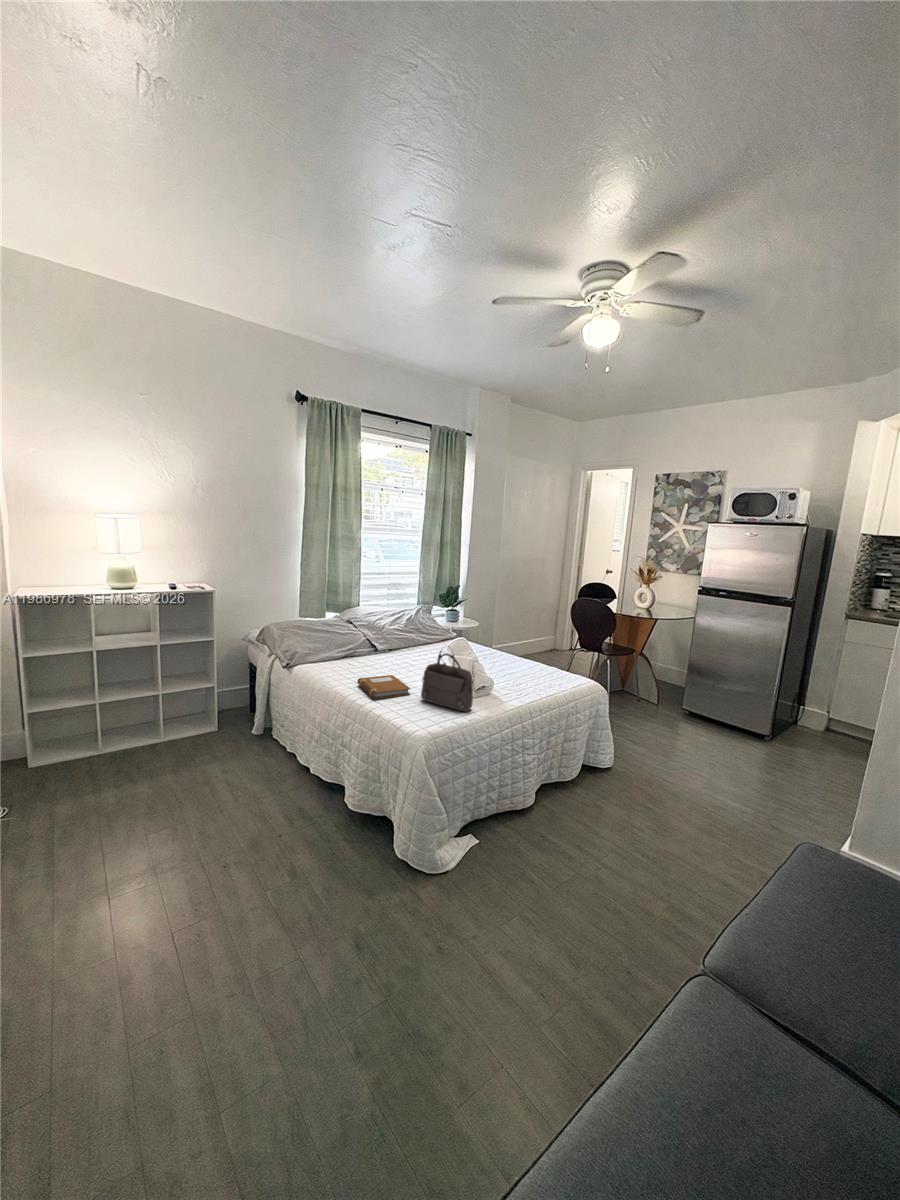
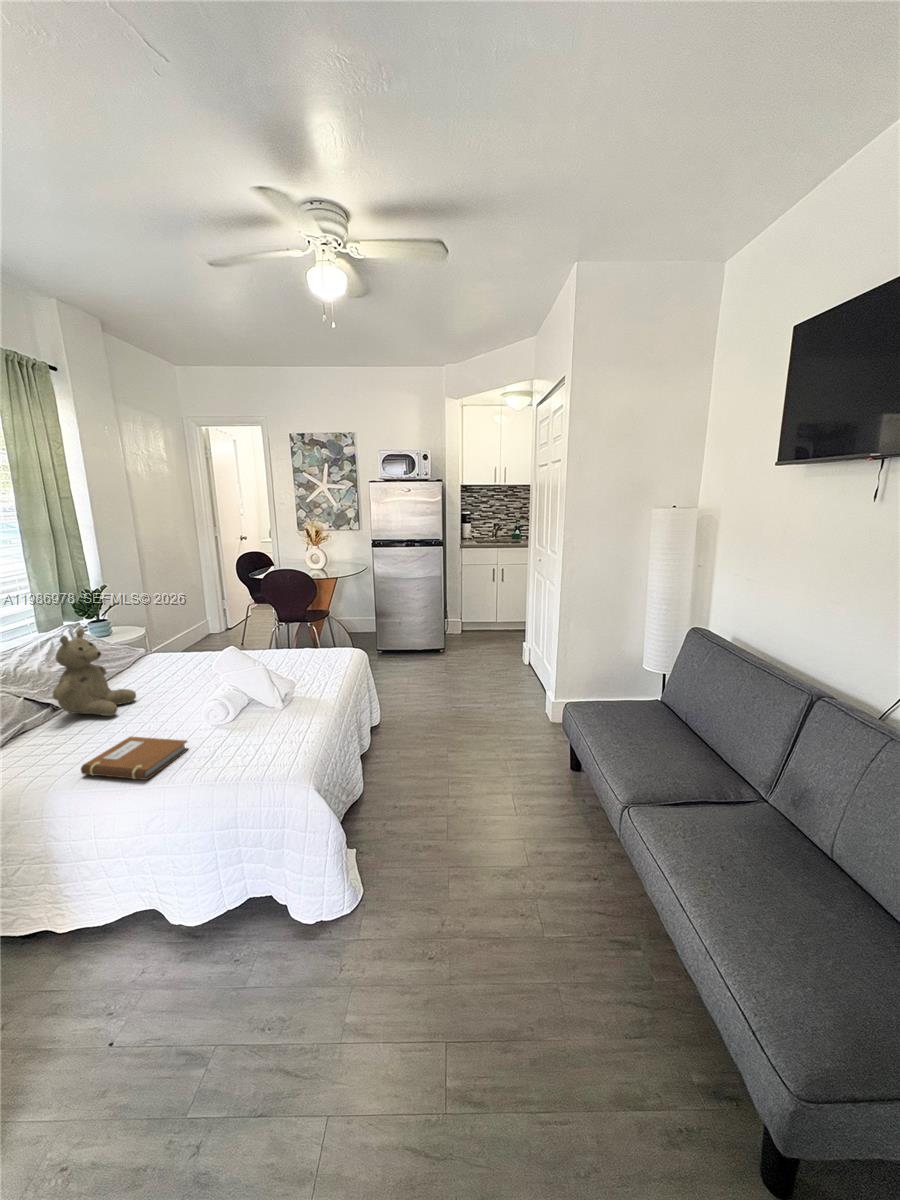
teddy bear: none [379,604,424,663] -> present [53,629,136,716]
handbag: present [421,650,473,711] -> none [209,665,291,746]

